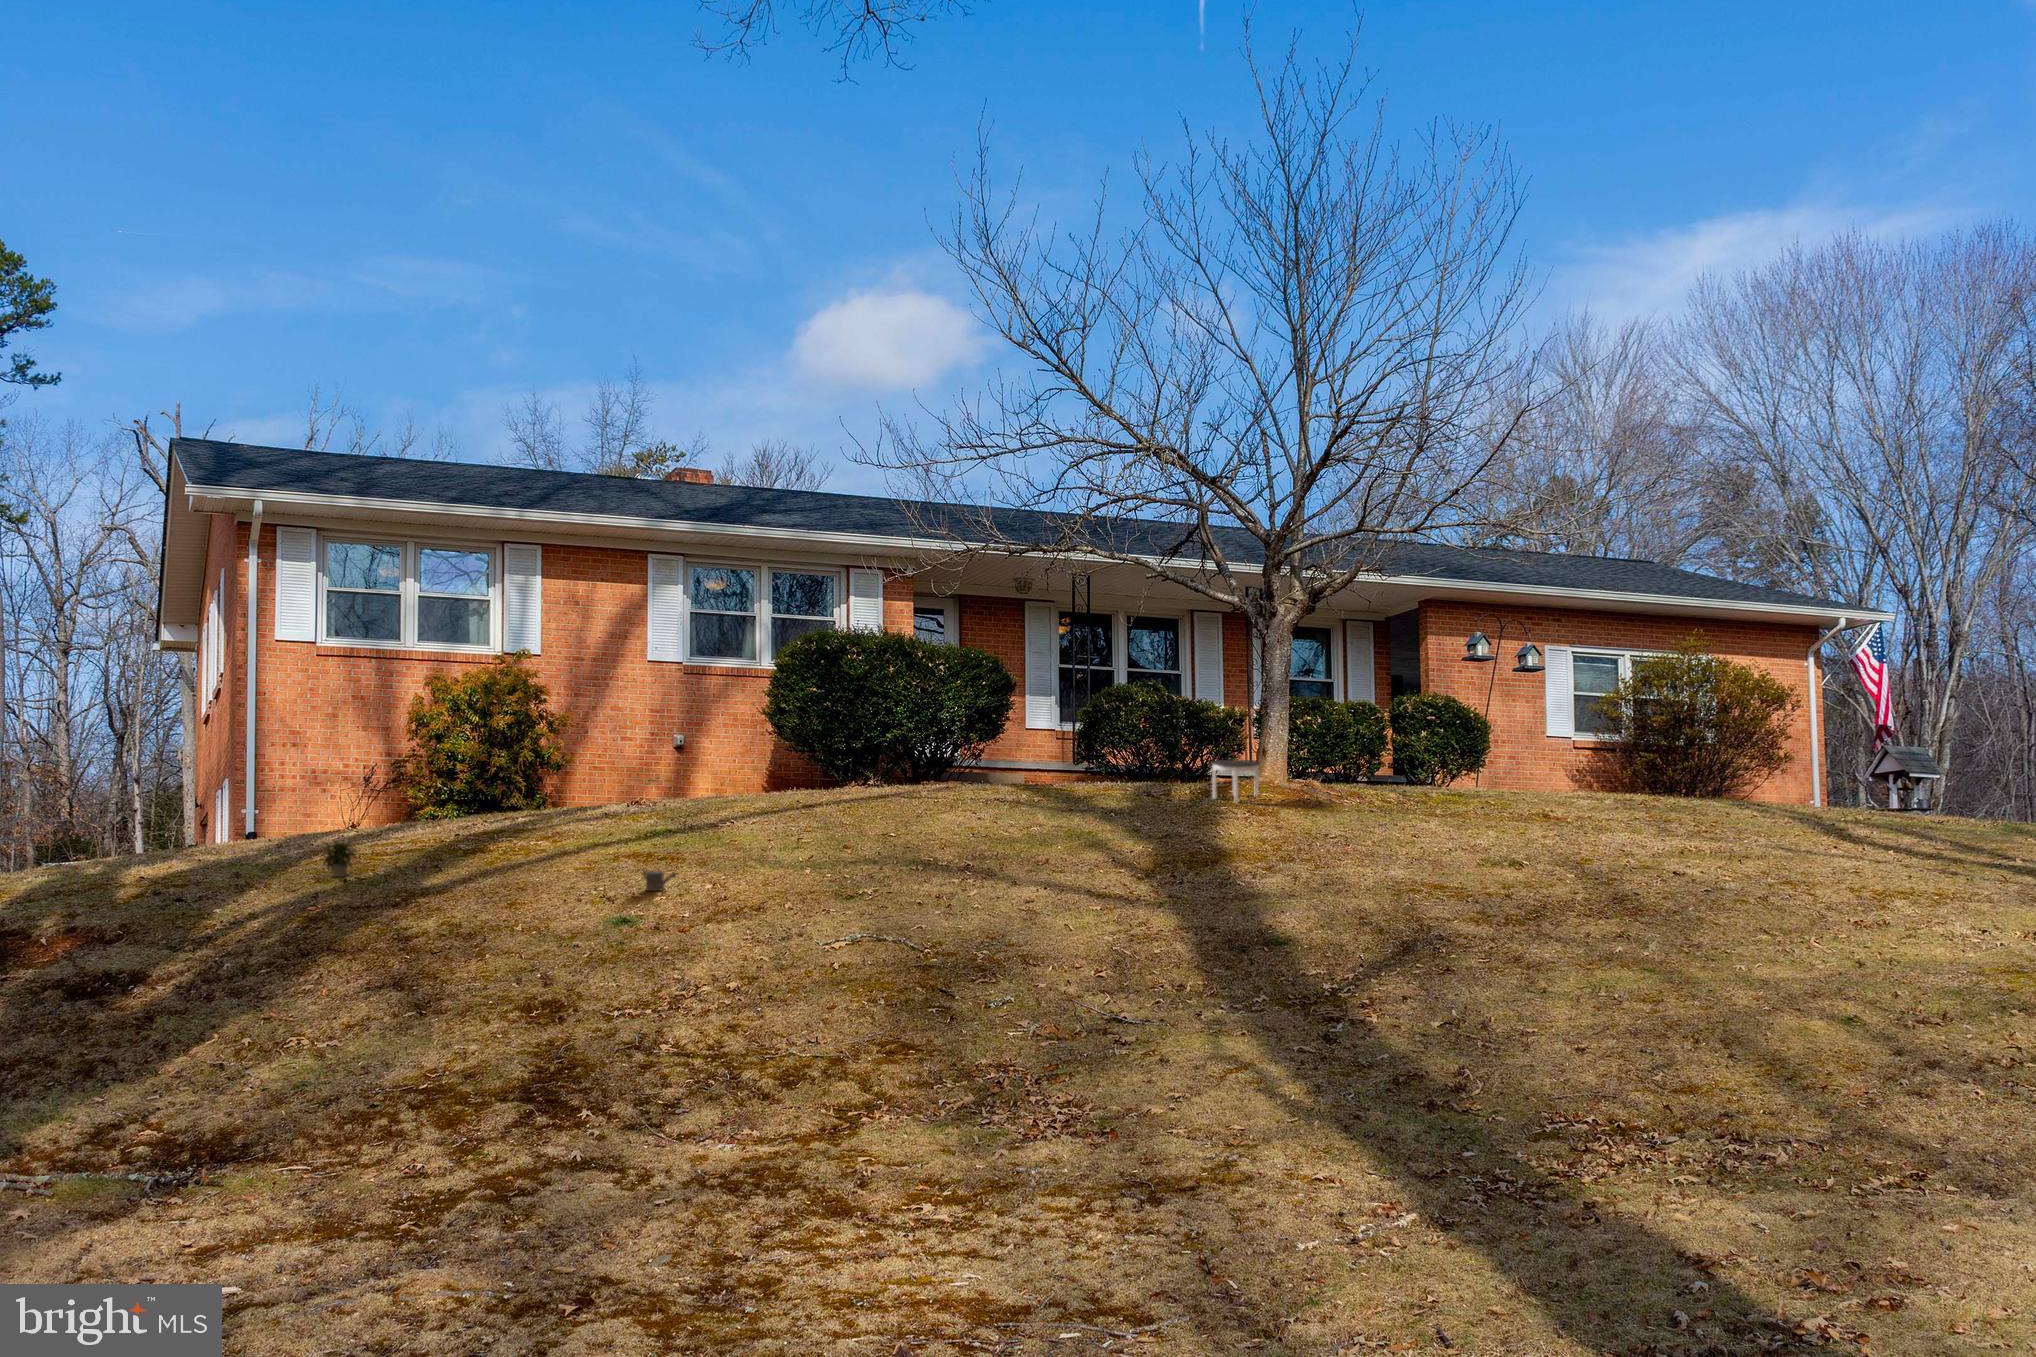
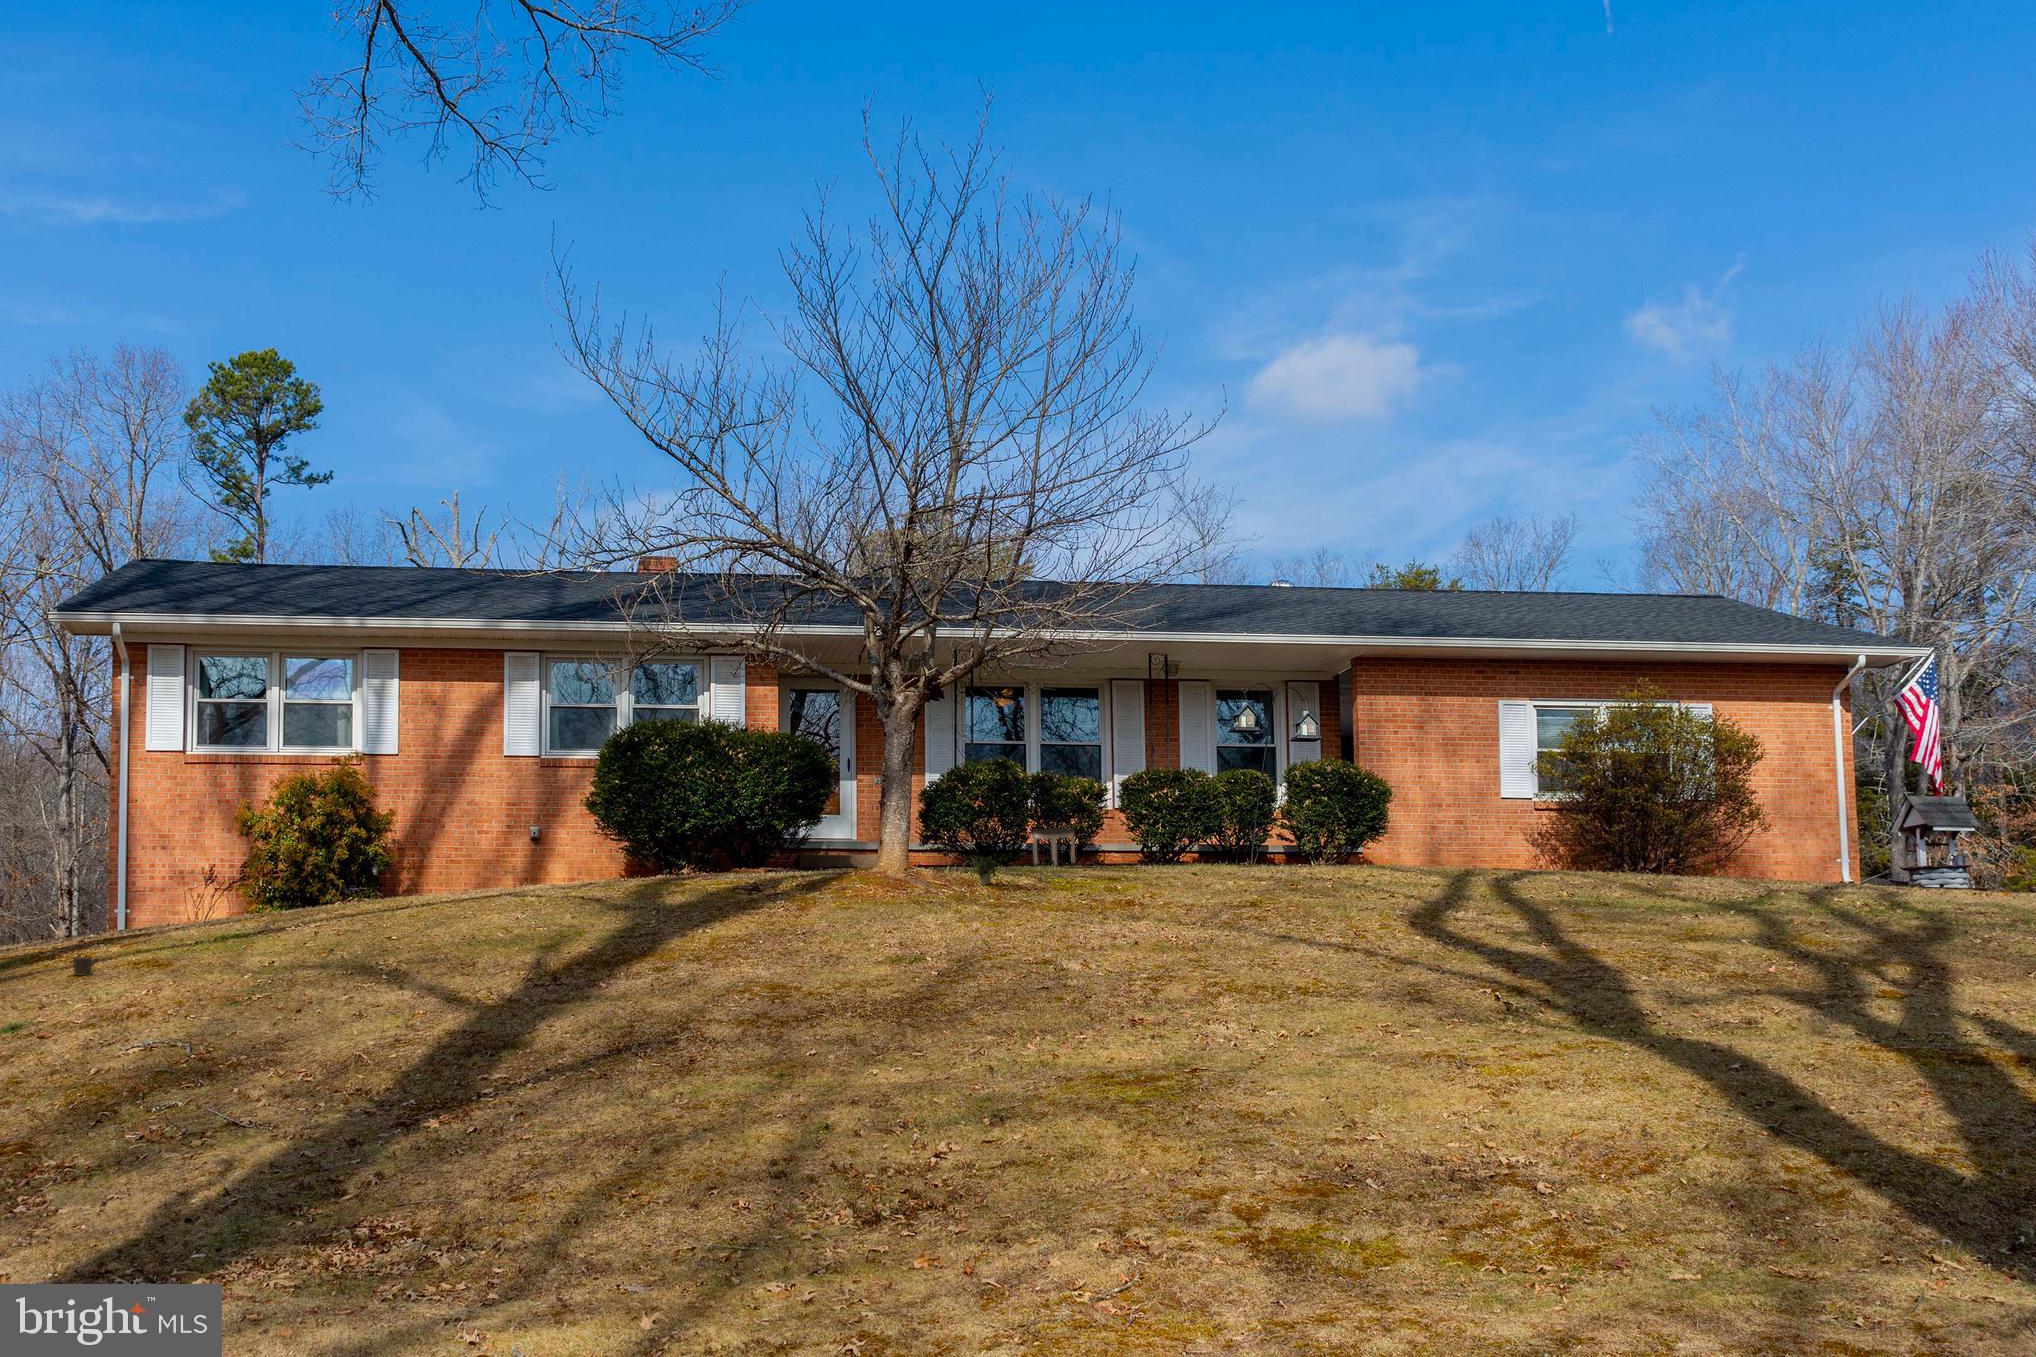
potted plant: present [322,841,357,877] -> present [972,857,1000,884]
watering can: present [643,871,676,891] -> present [73,957,99,976]

